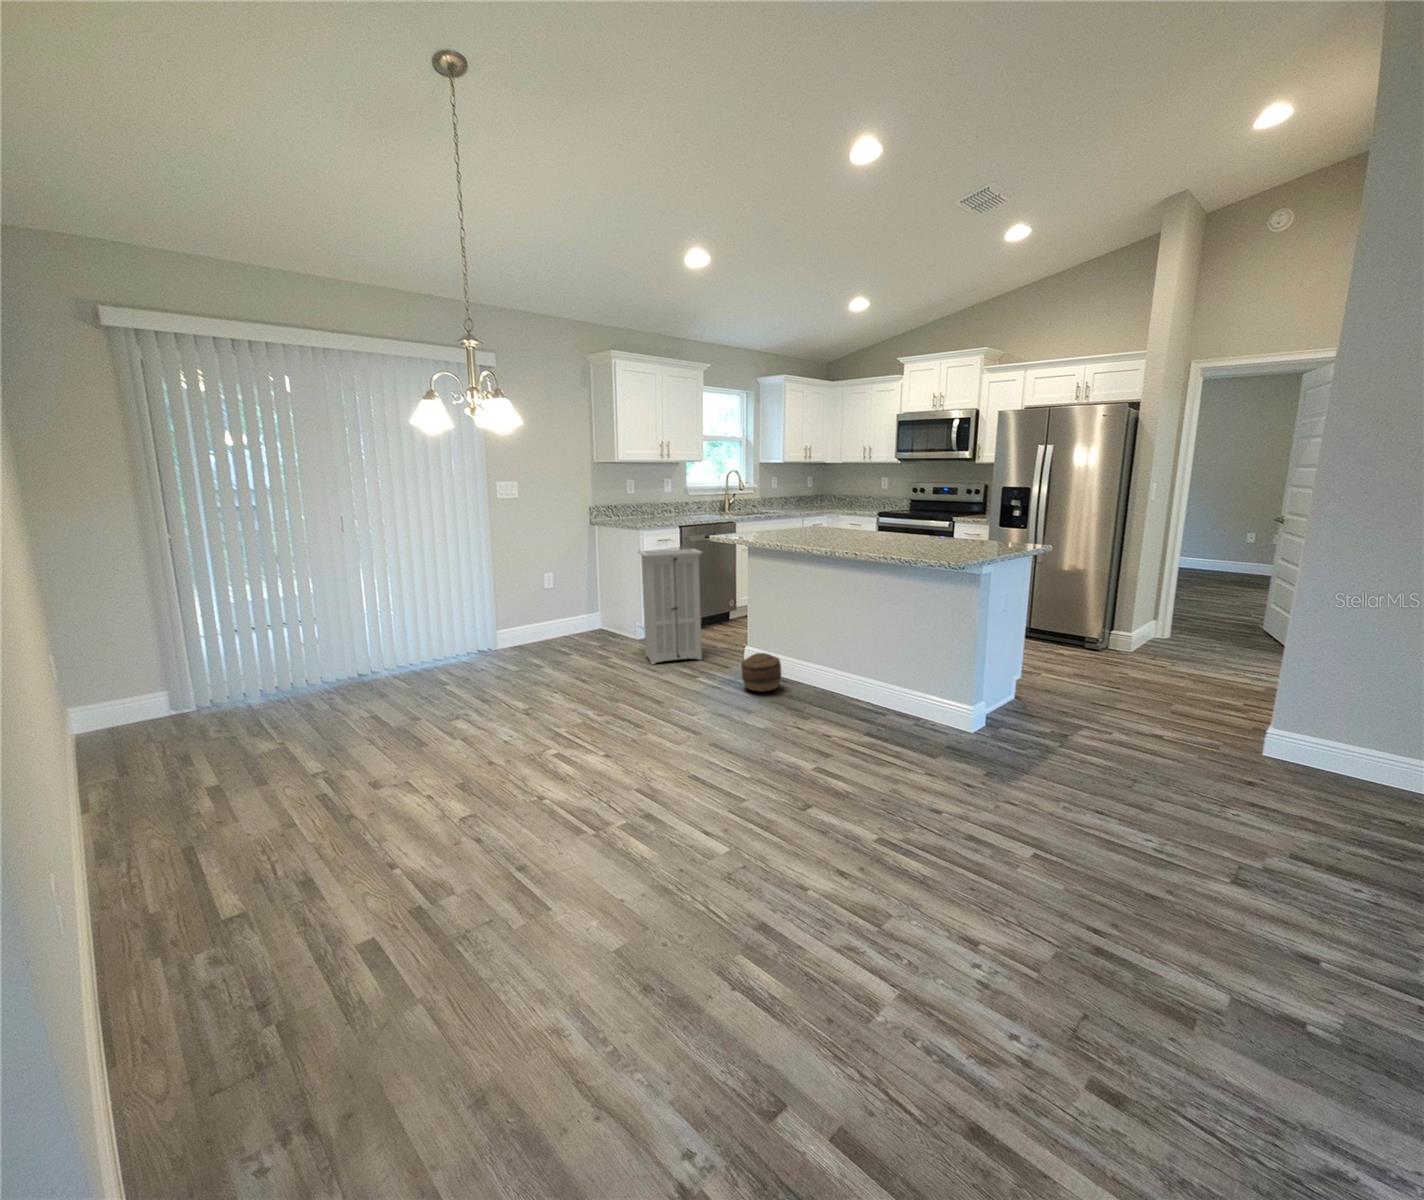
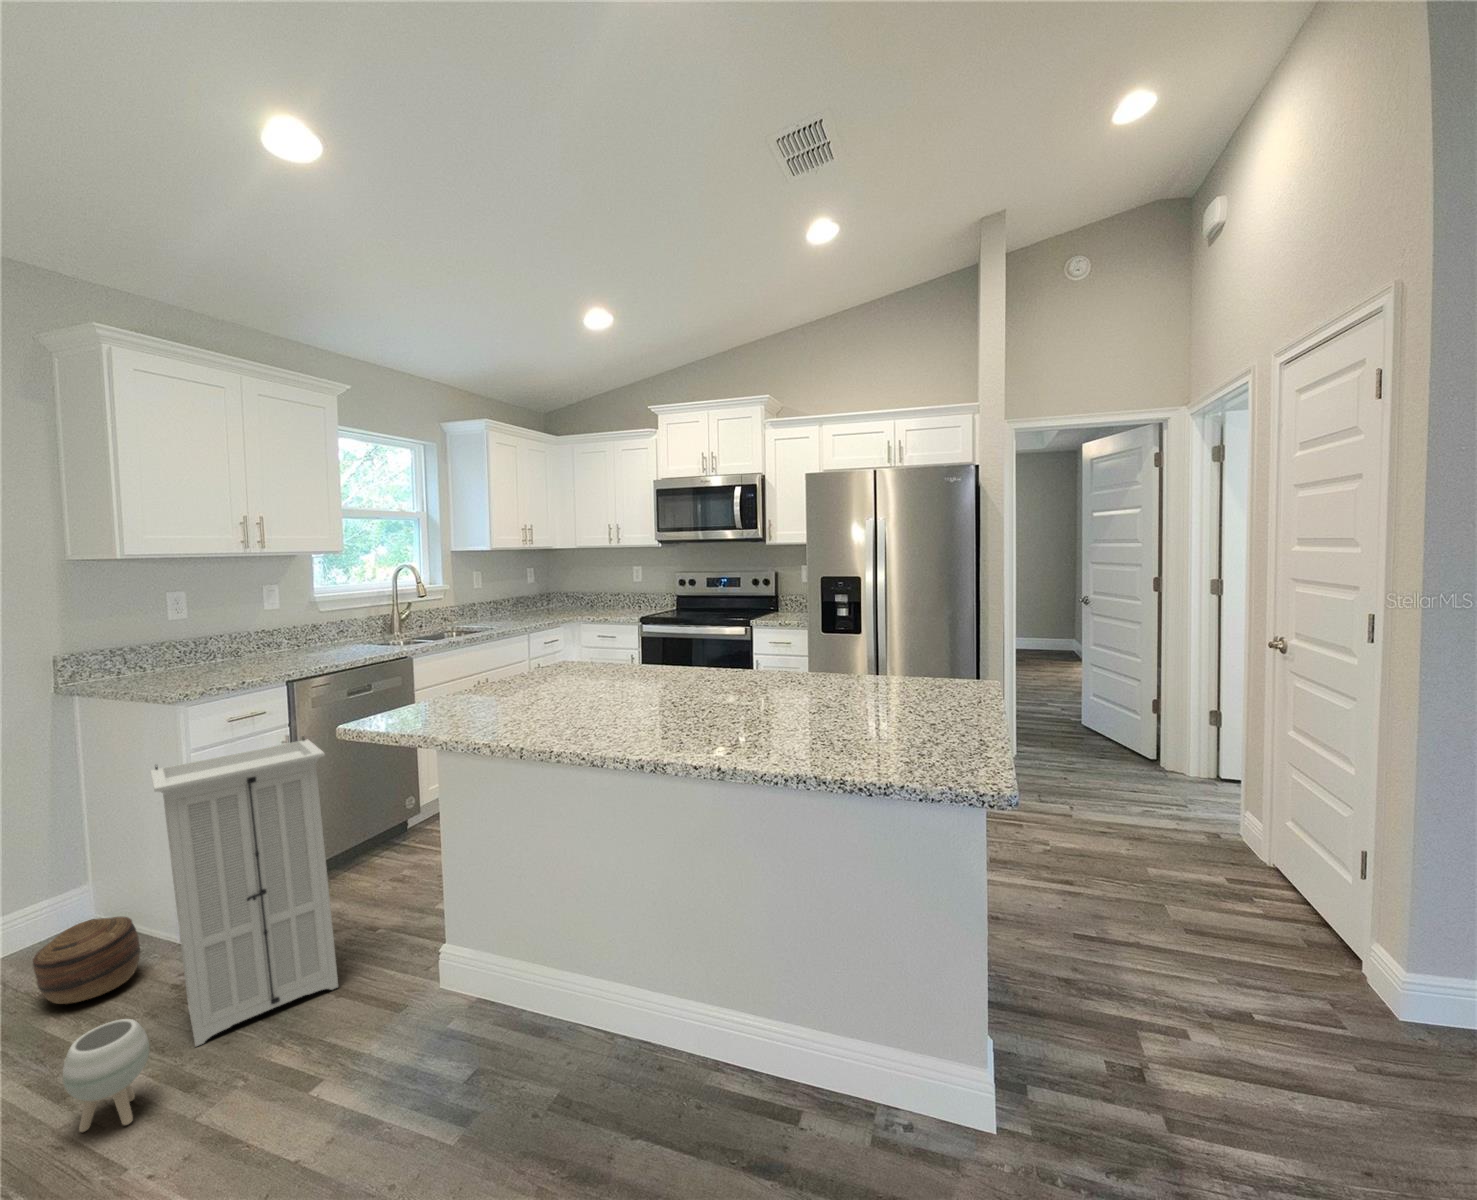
planter: none [617,640,641,676] -> present [63,1019,150,1132]
basket: present [741,653,781,692] -> present [33,917,140,1004]

